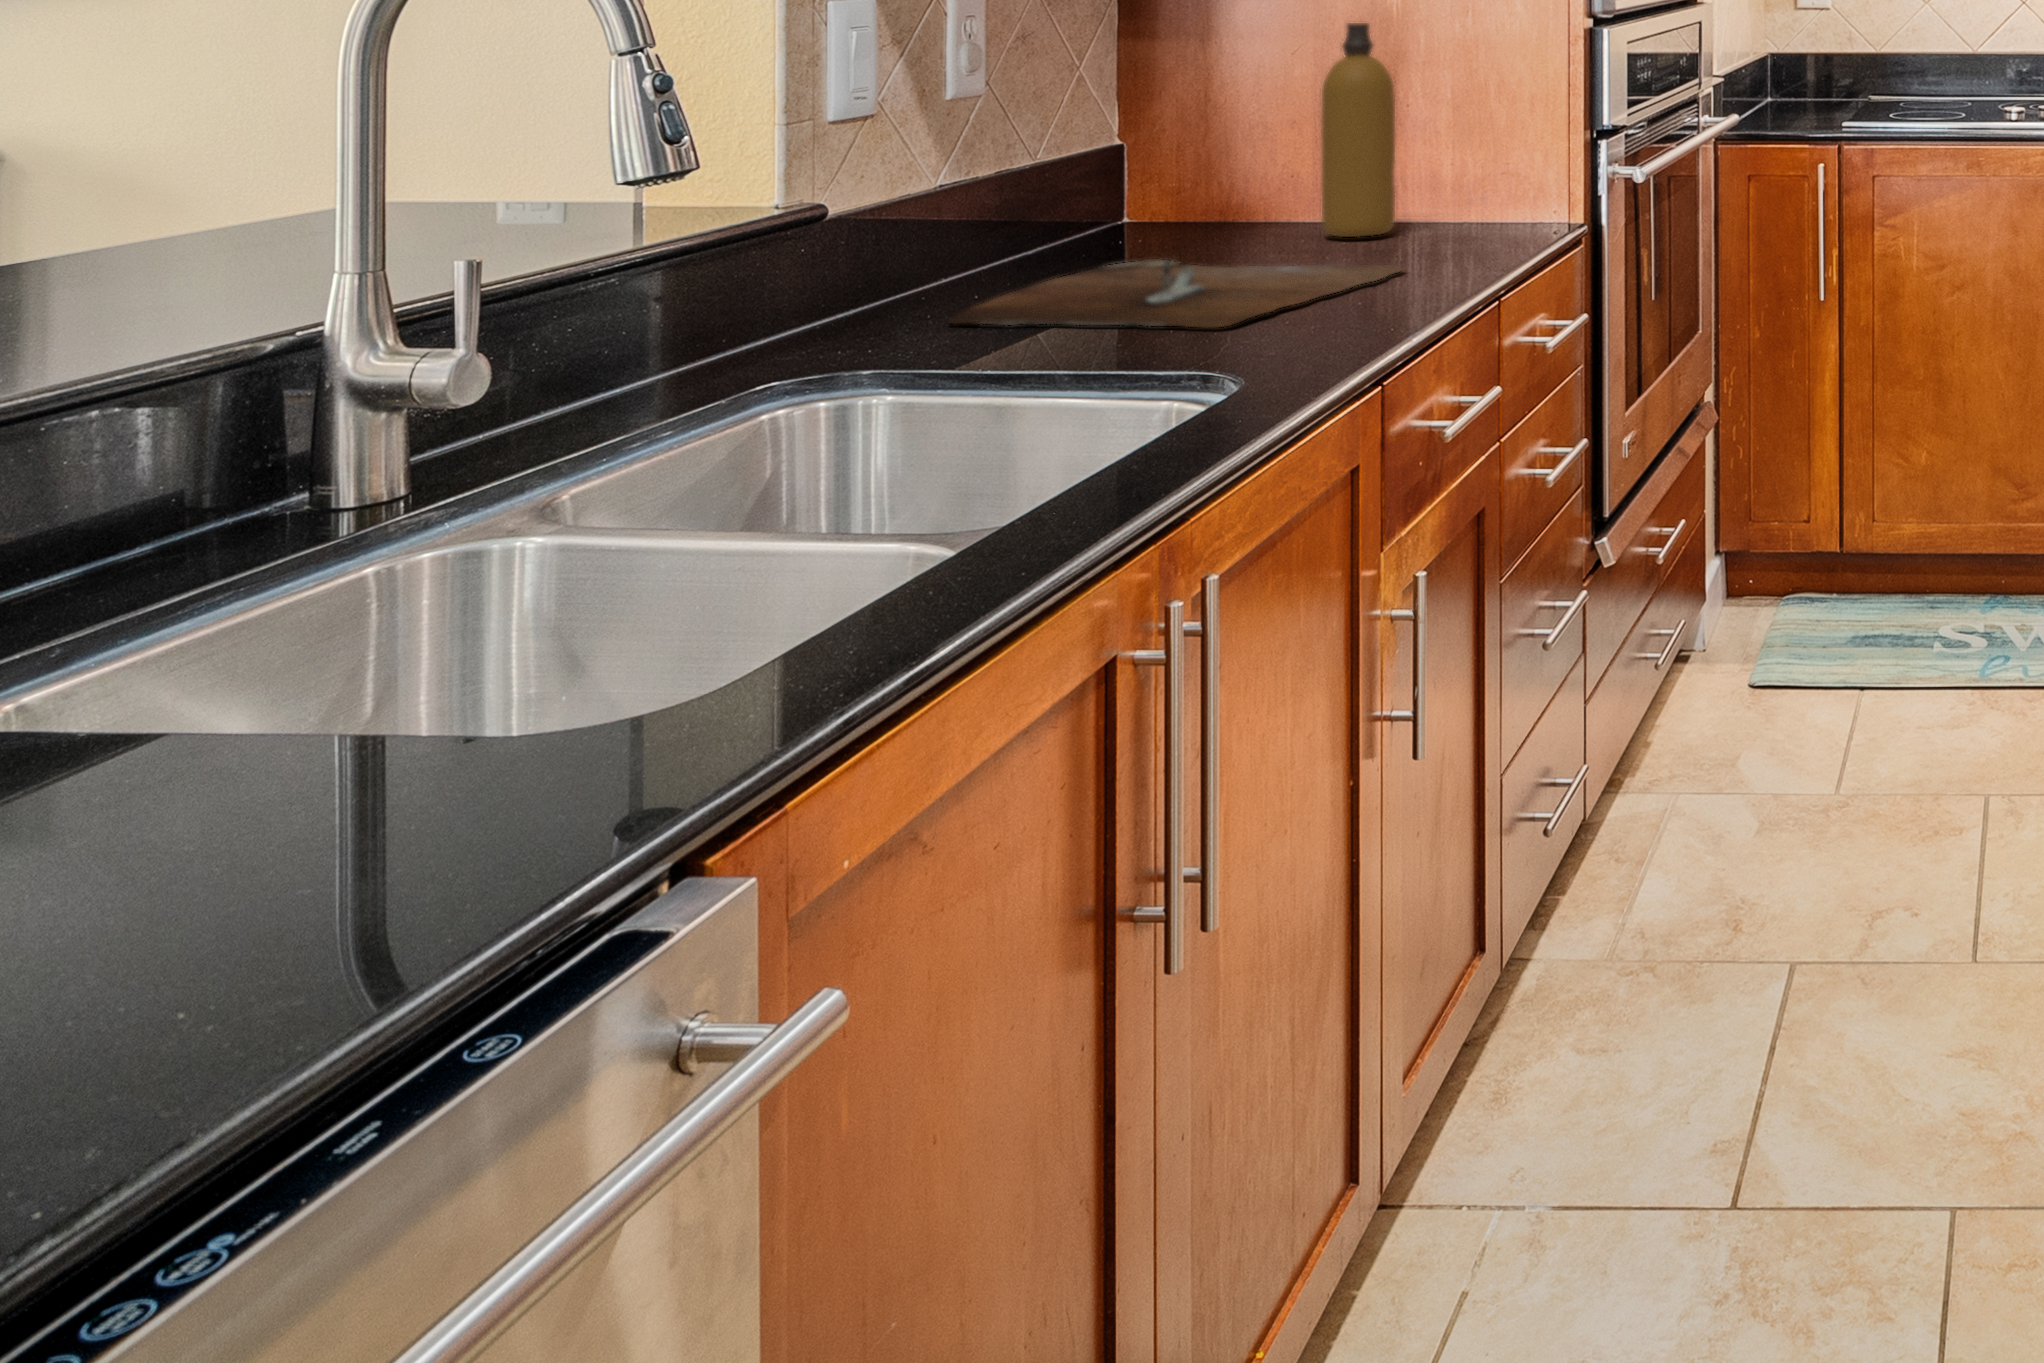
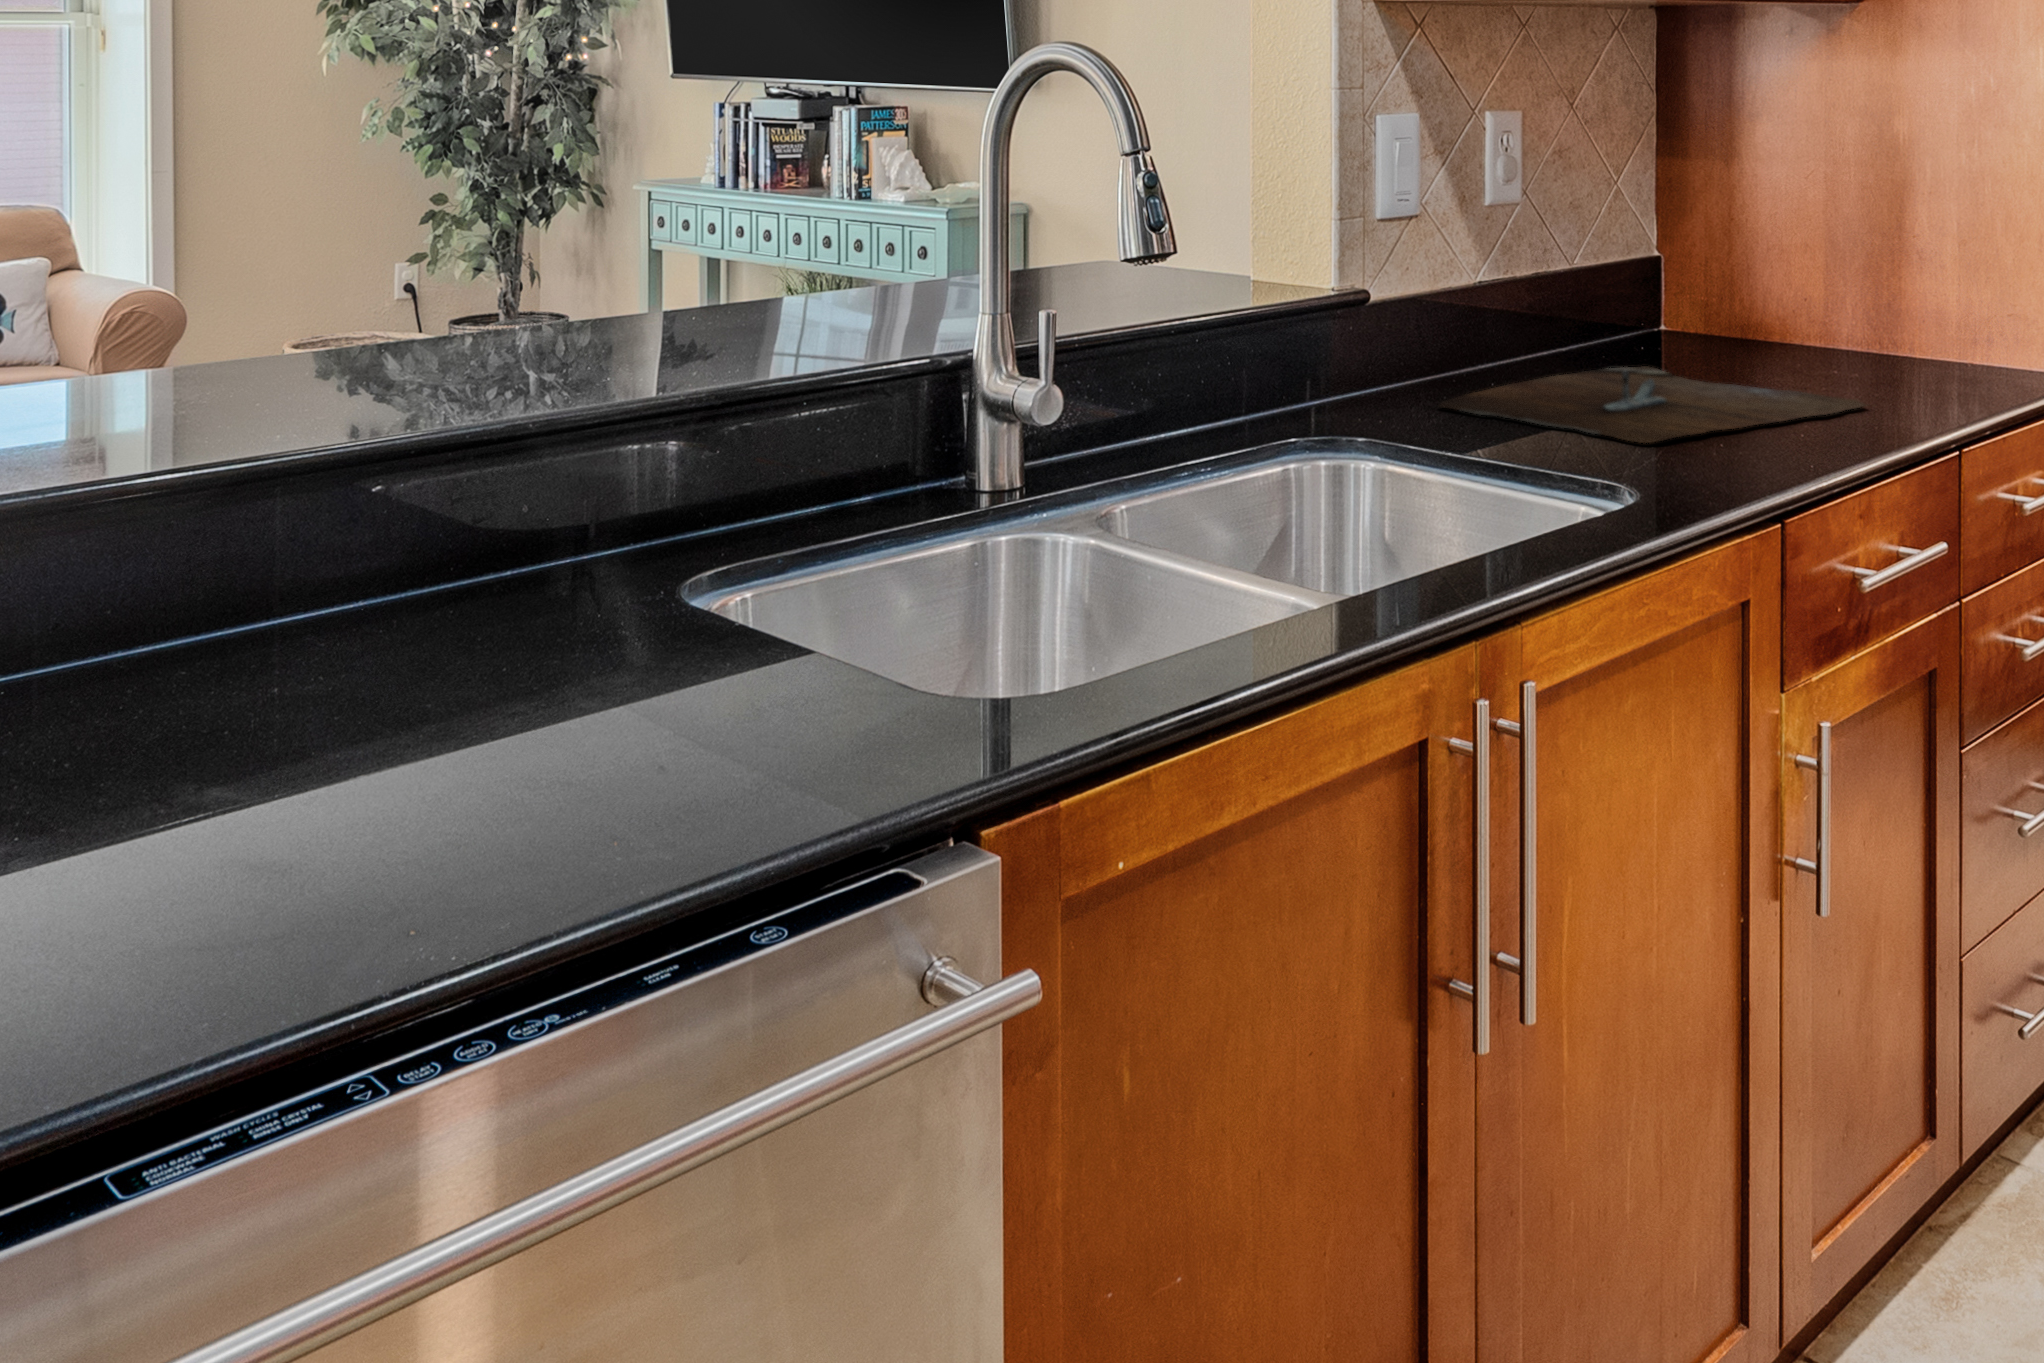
bottle: present [1321,23,1395,237] -> none [1820,147,1896,366]

